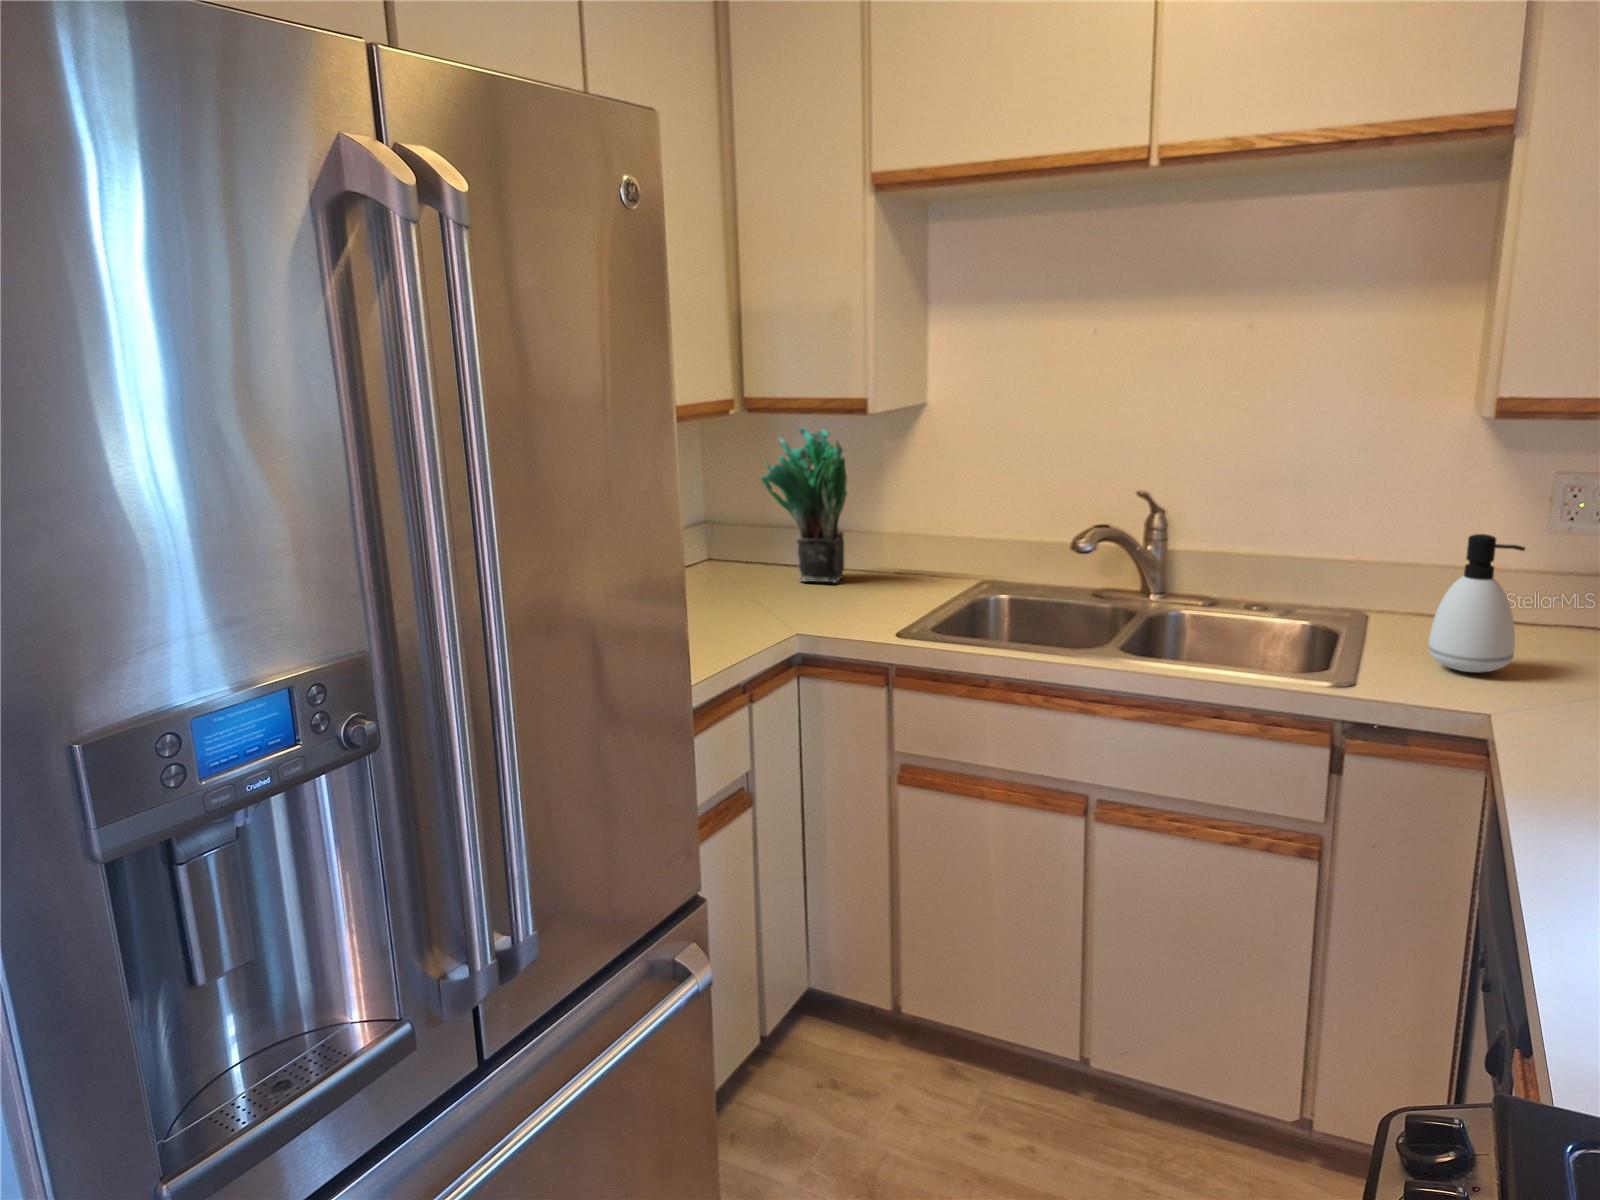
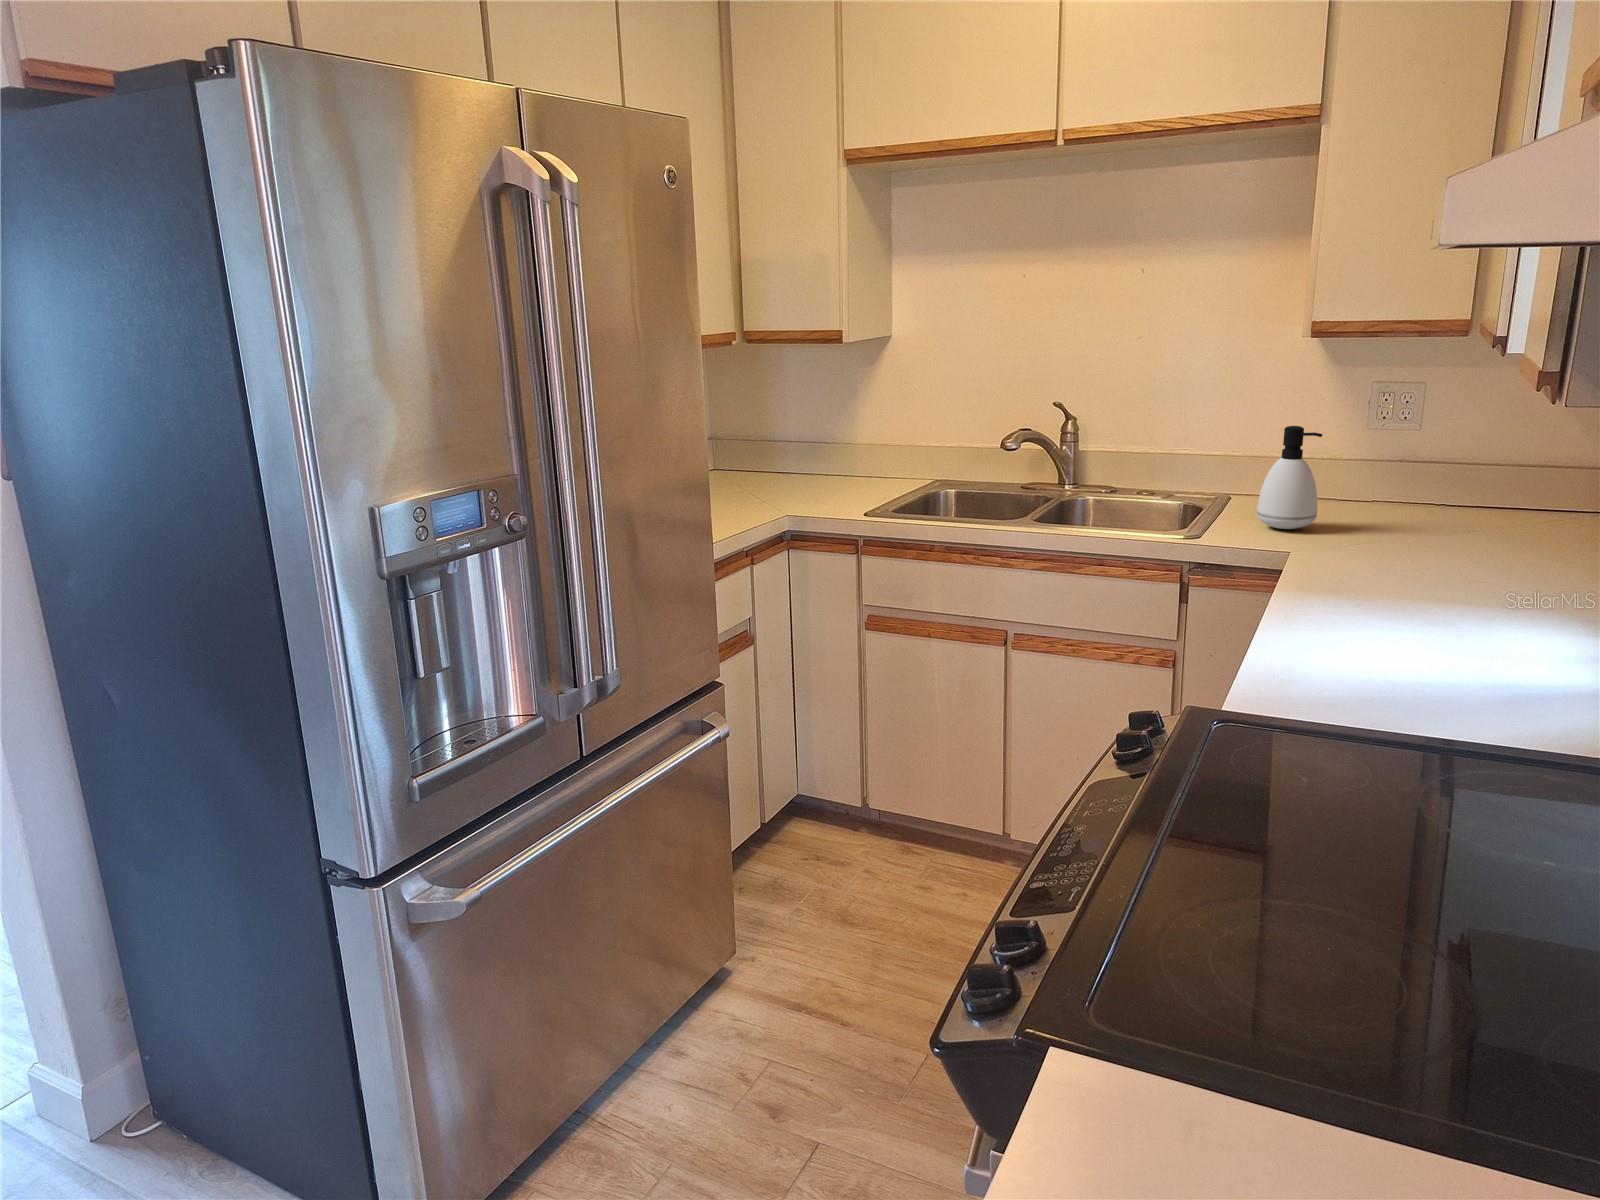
potted plant: present [761,427,847,582] -> none [758,355,828,481]

